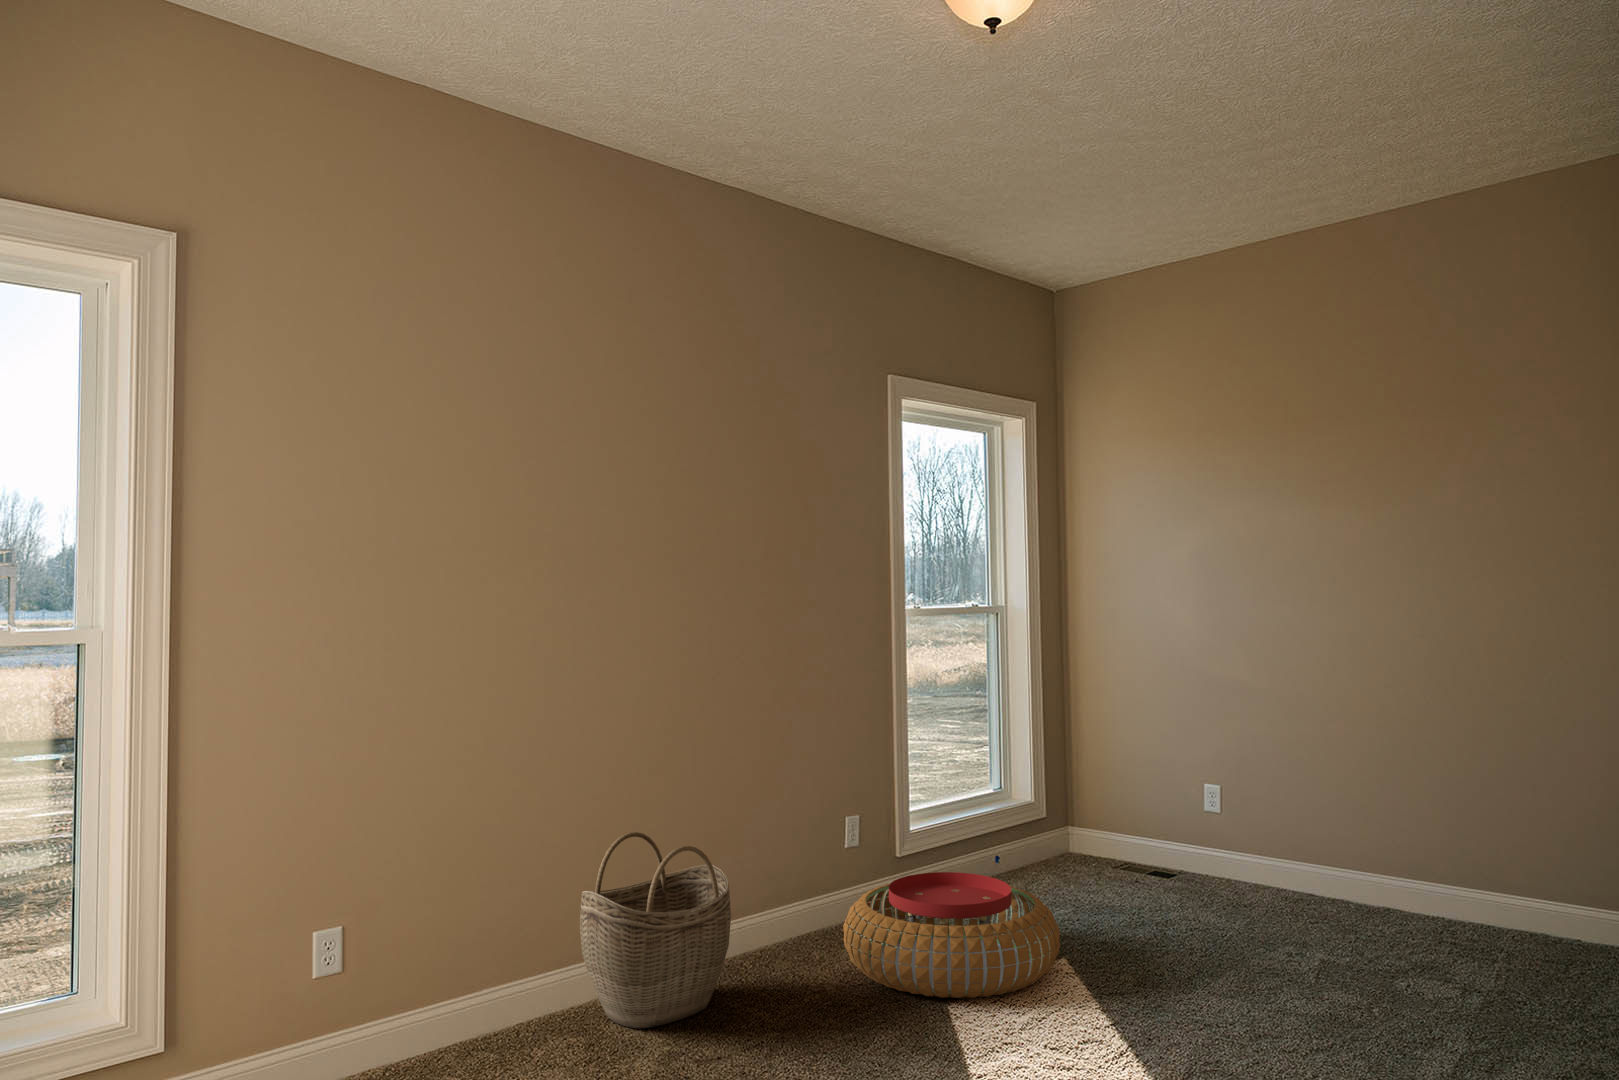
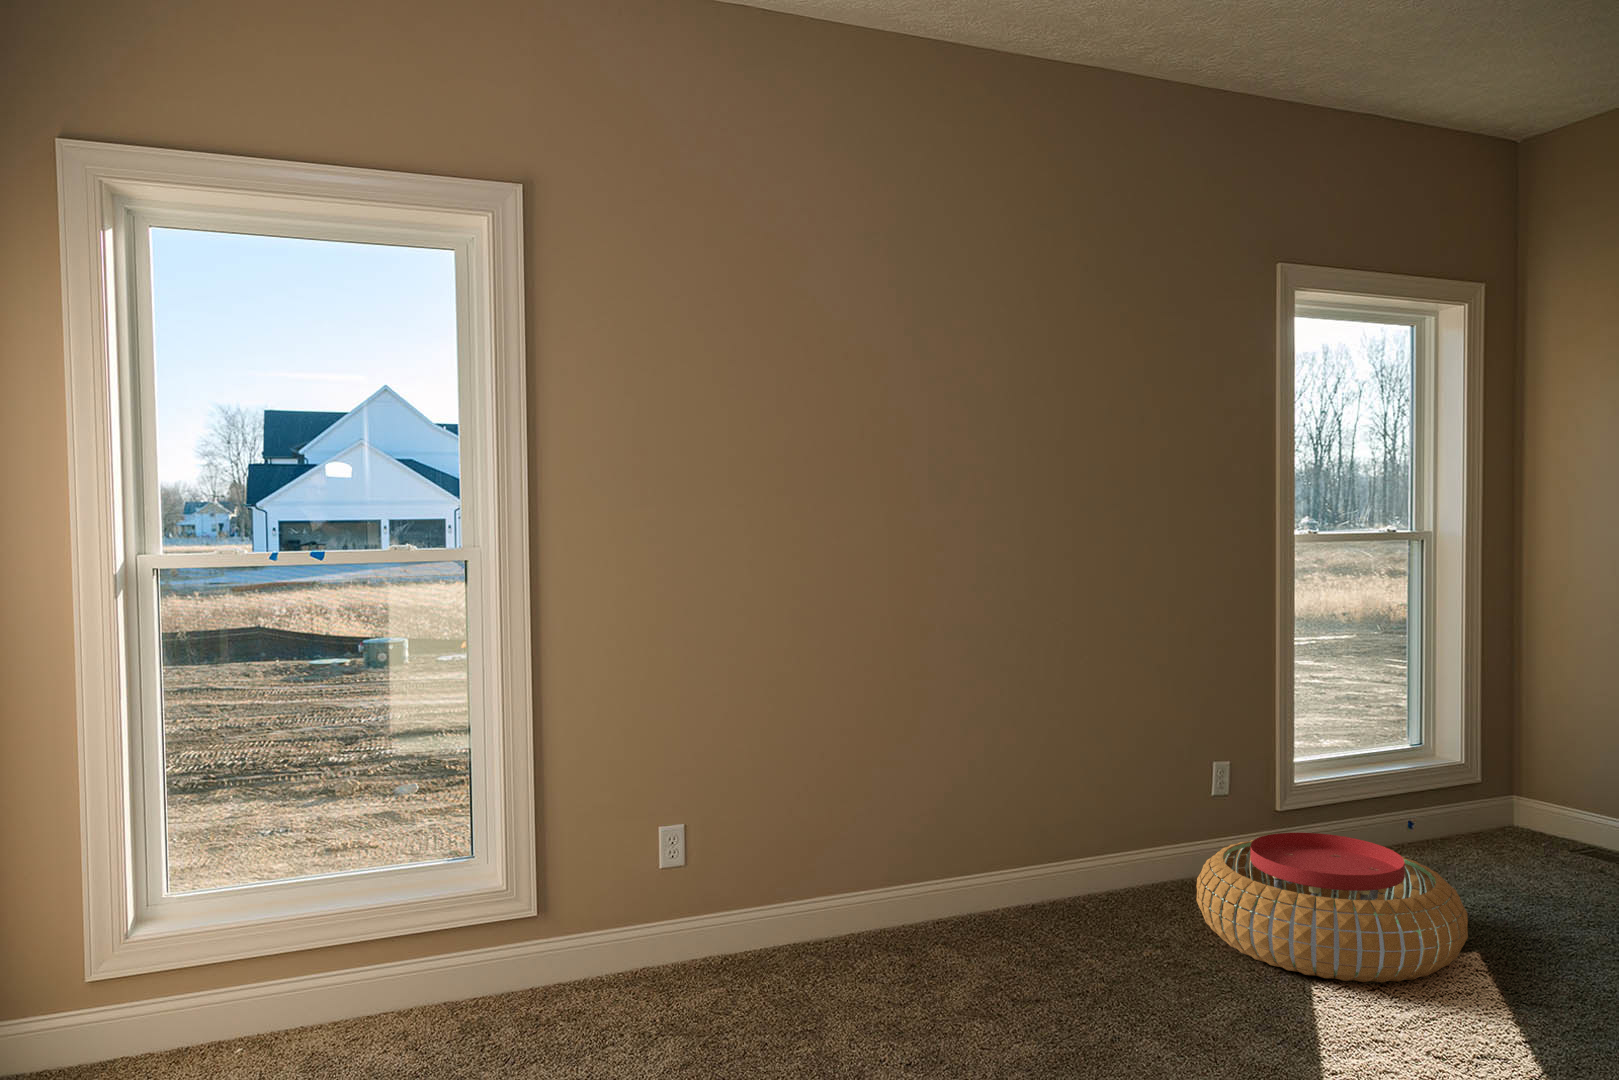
woven basket: present [580,832,731,1028] -> none [908,760,1062,957]

